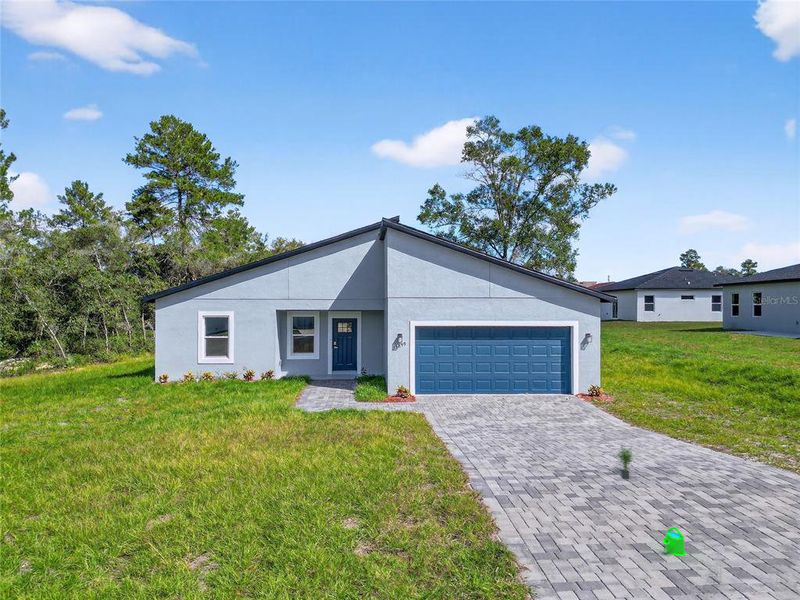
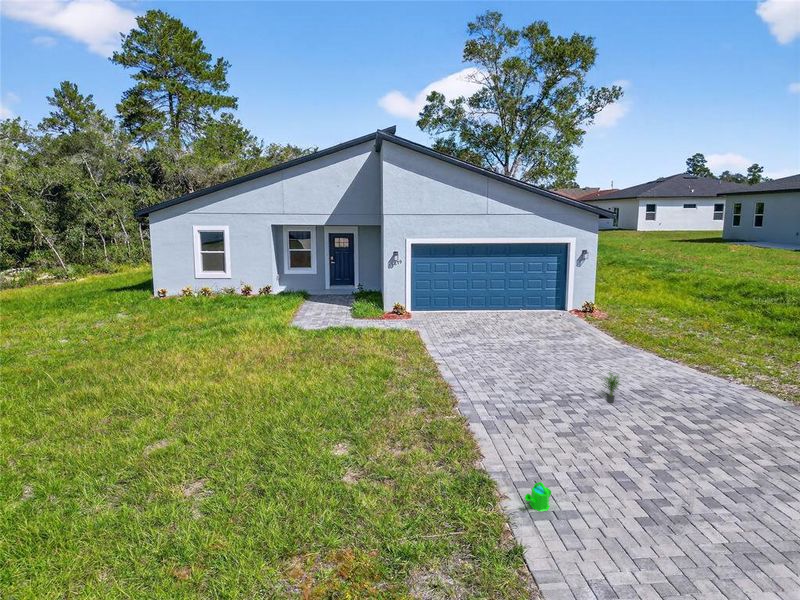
watering can: present [663,527,686,556] -> present [525,482,551,511]

